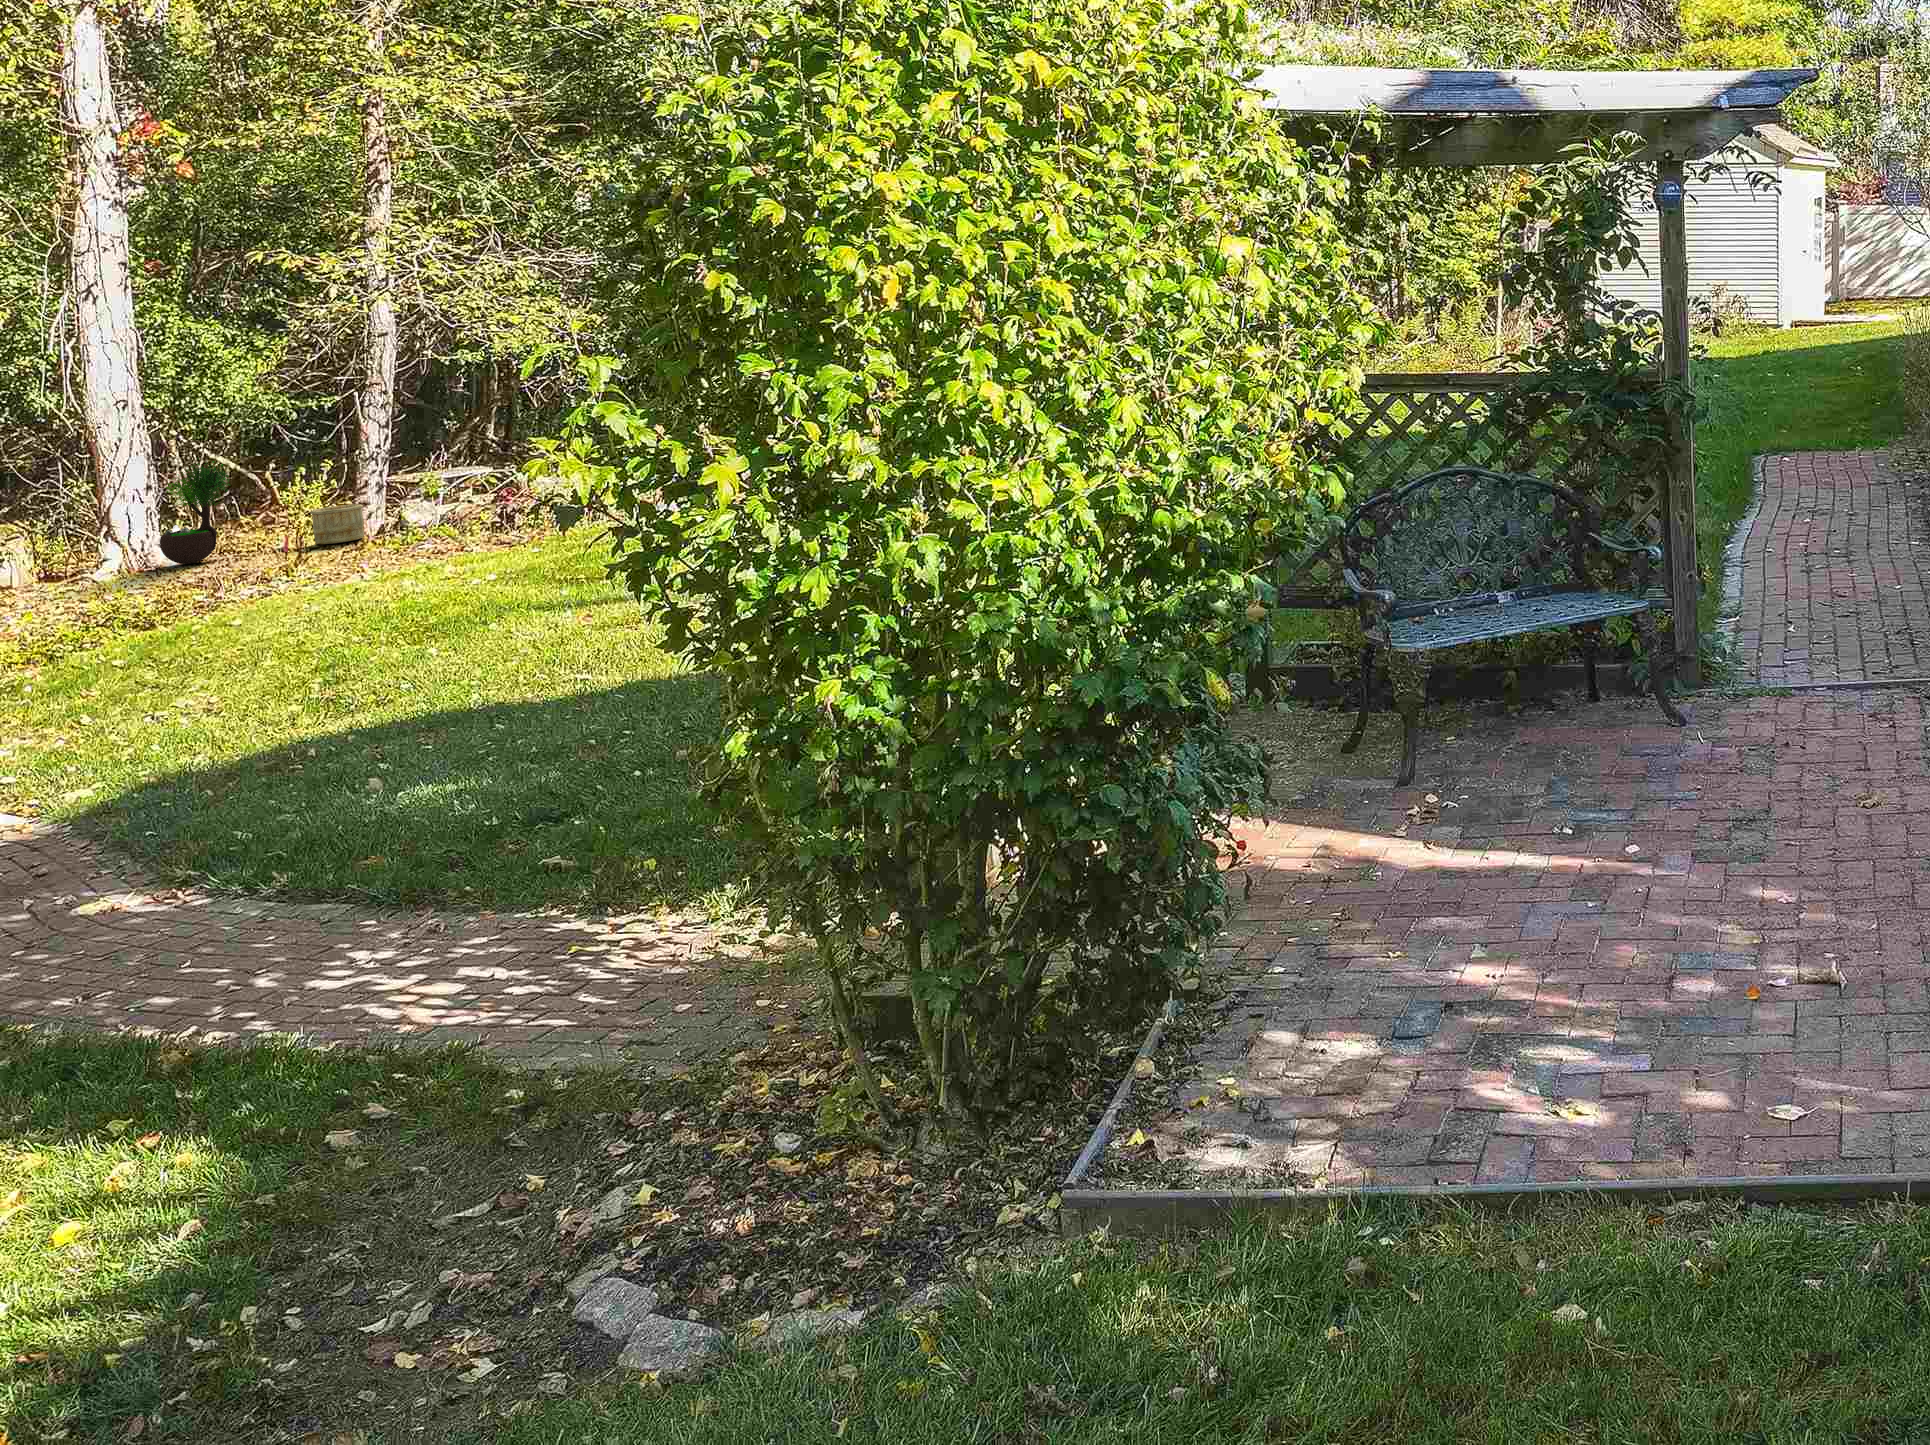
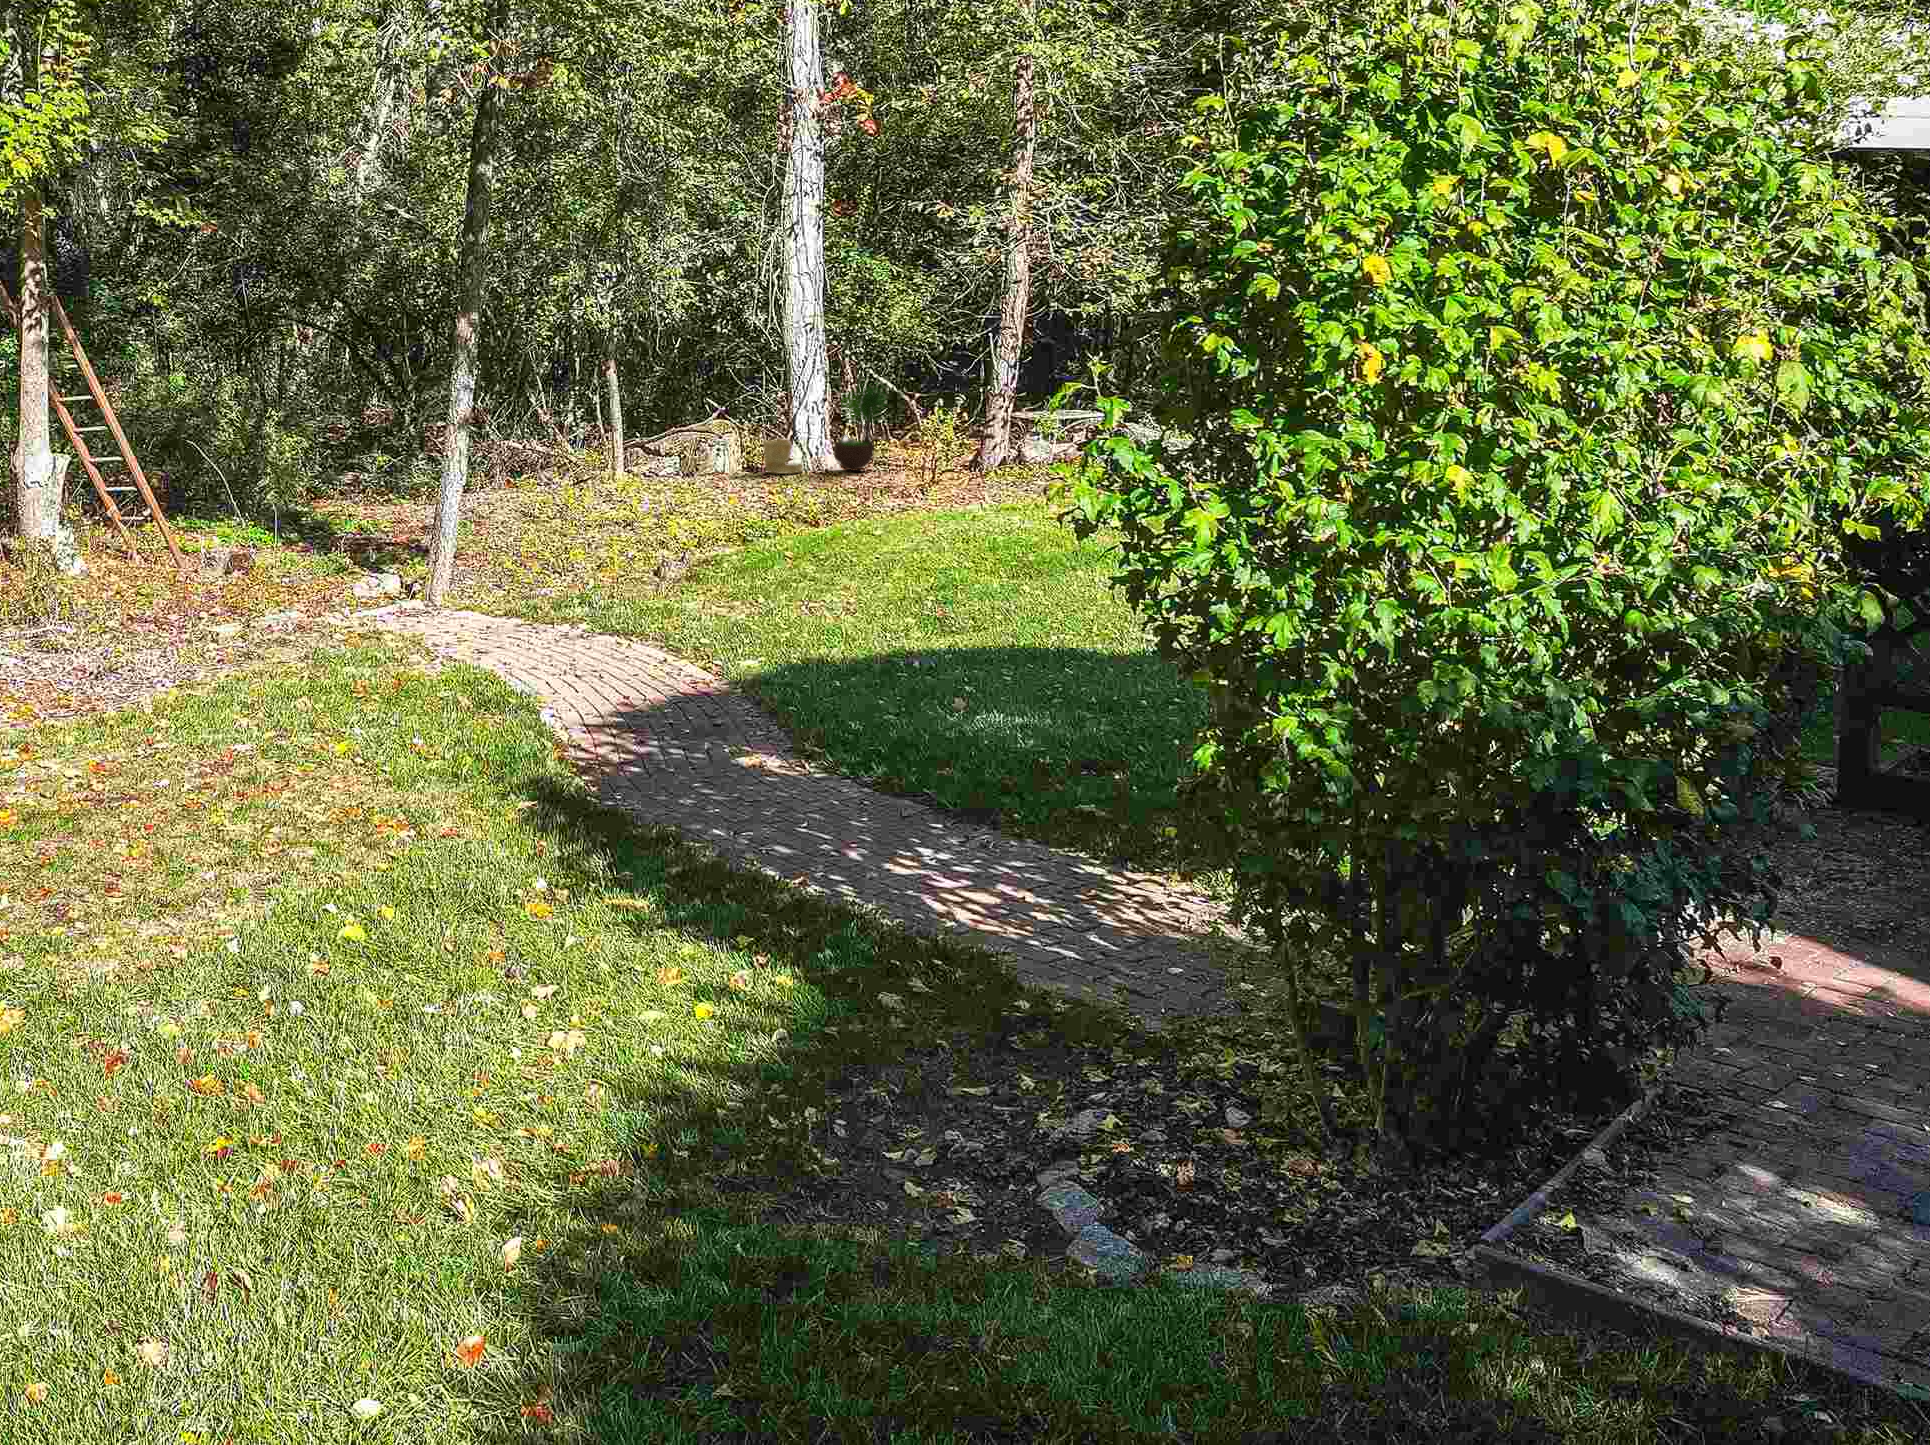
wooden bucket: present [310,504,364,544] -> present [764,439,803,474]

